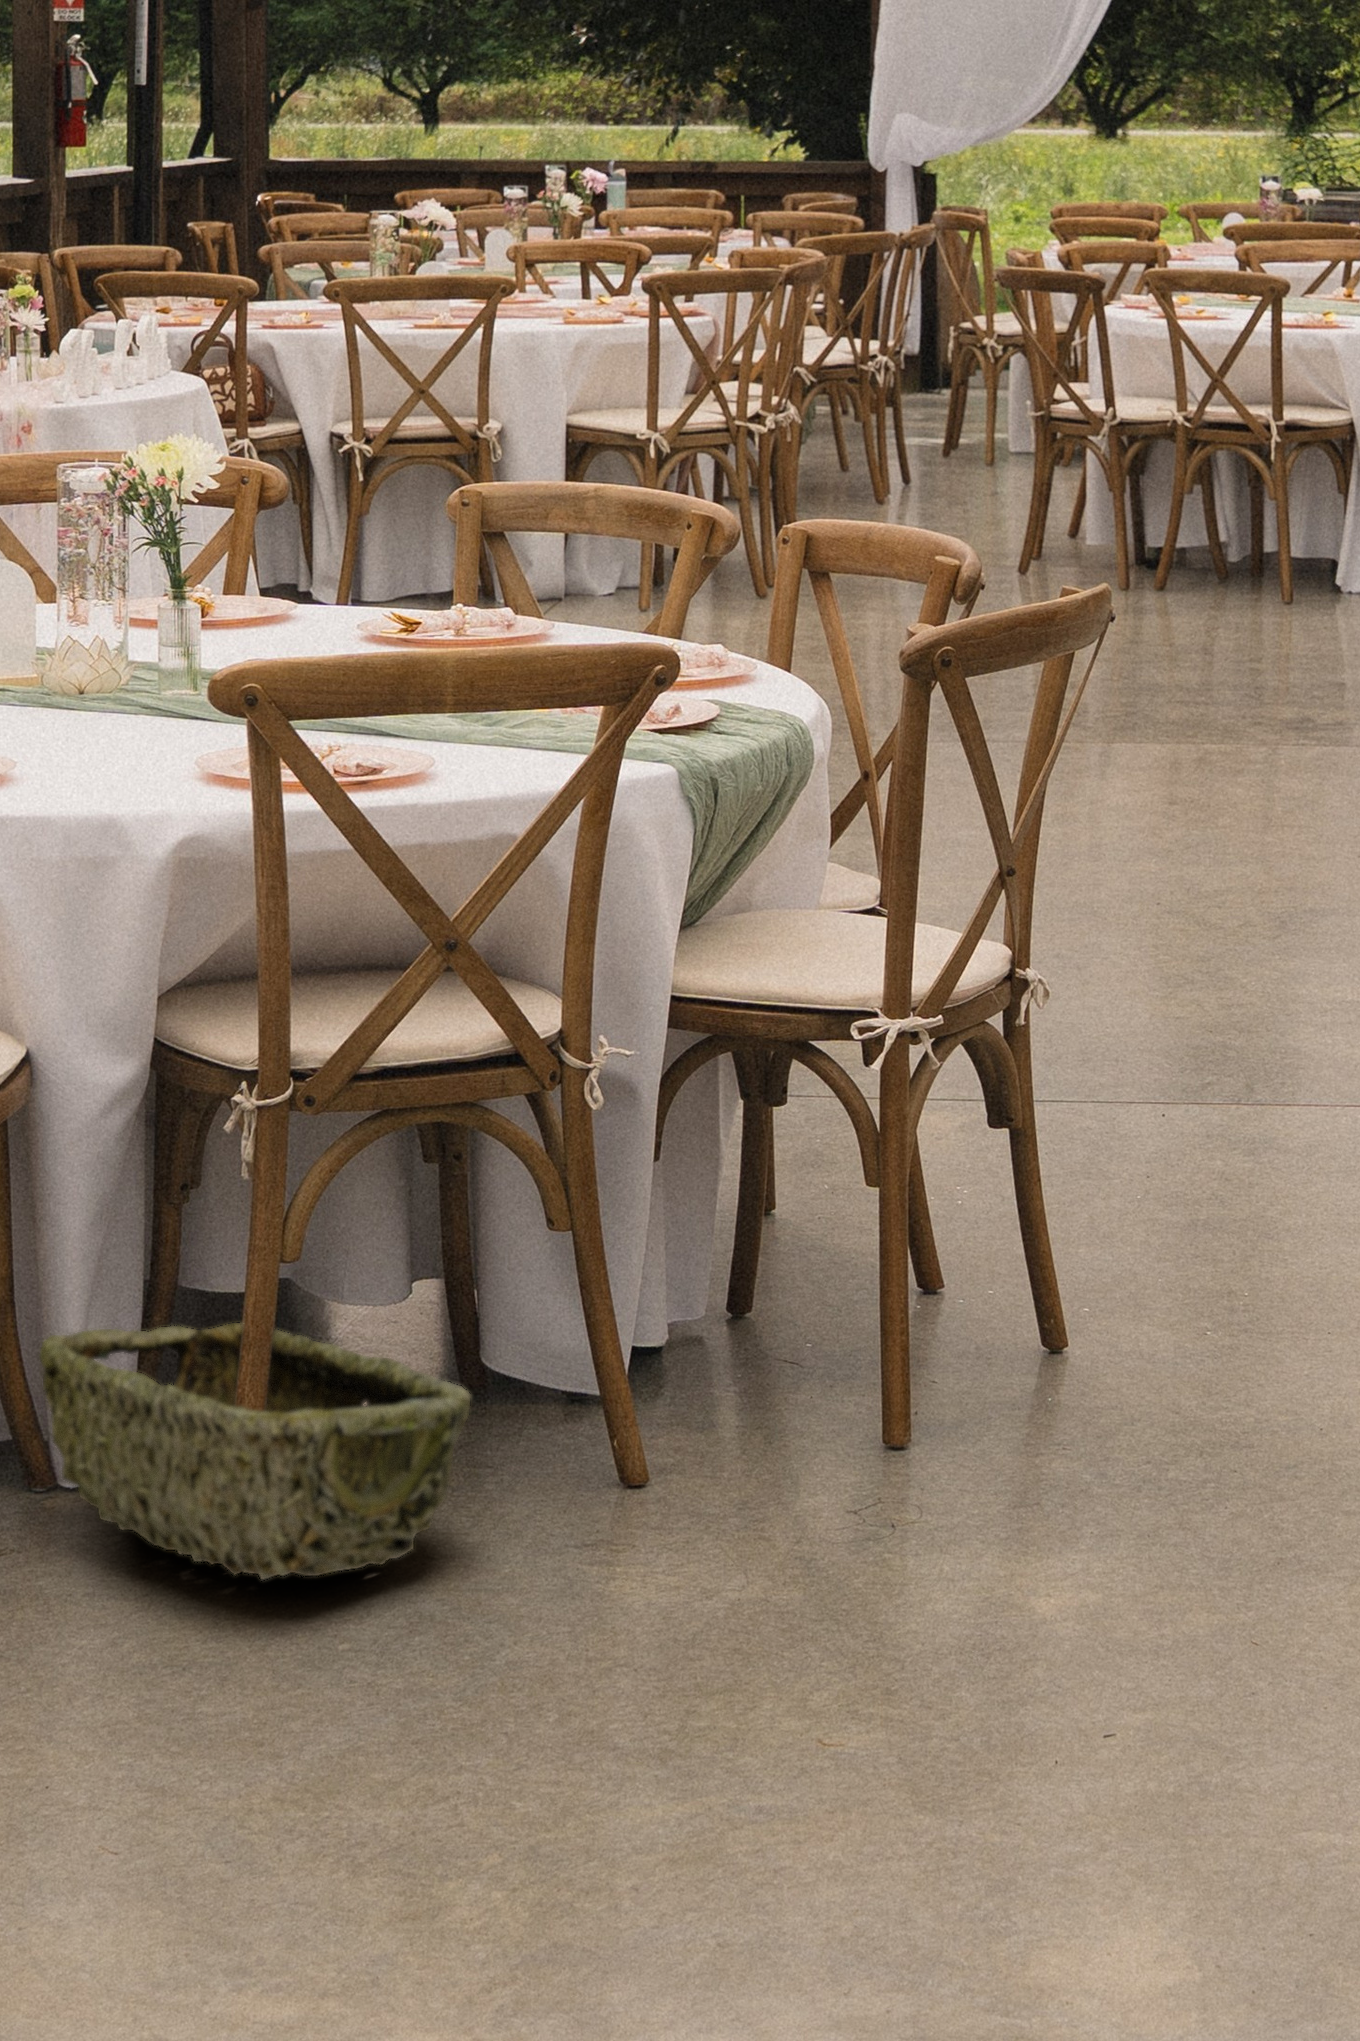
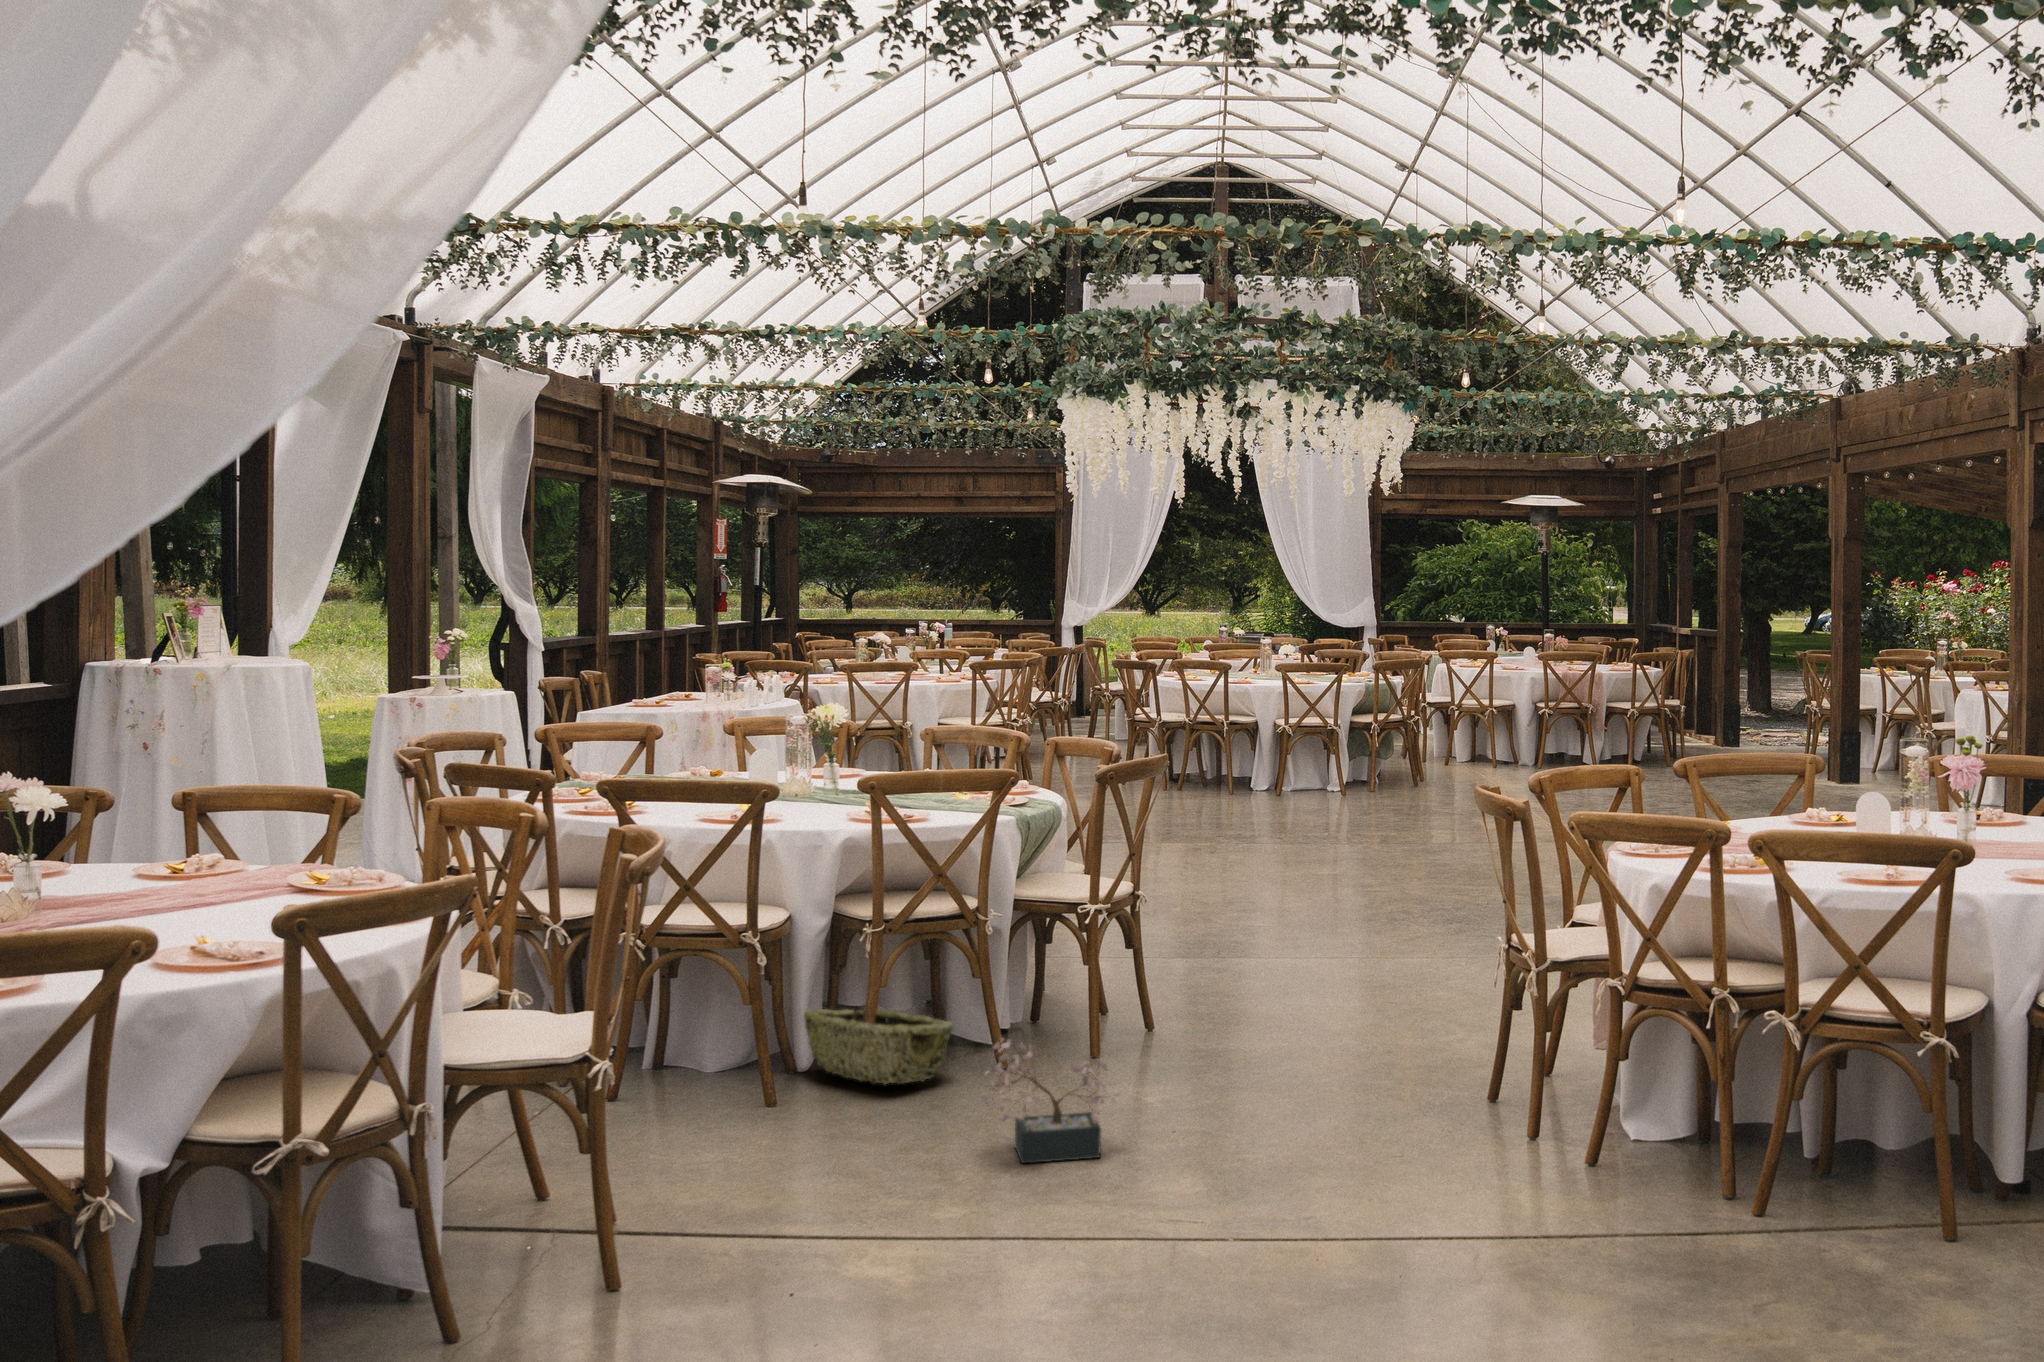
decorative plant: none [519,1506,957,1922] -> present [982,1038,1120,1163]

